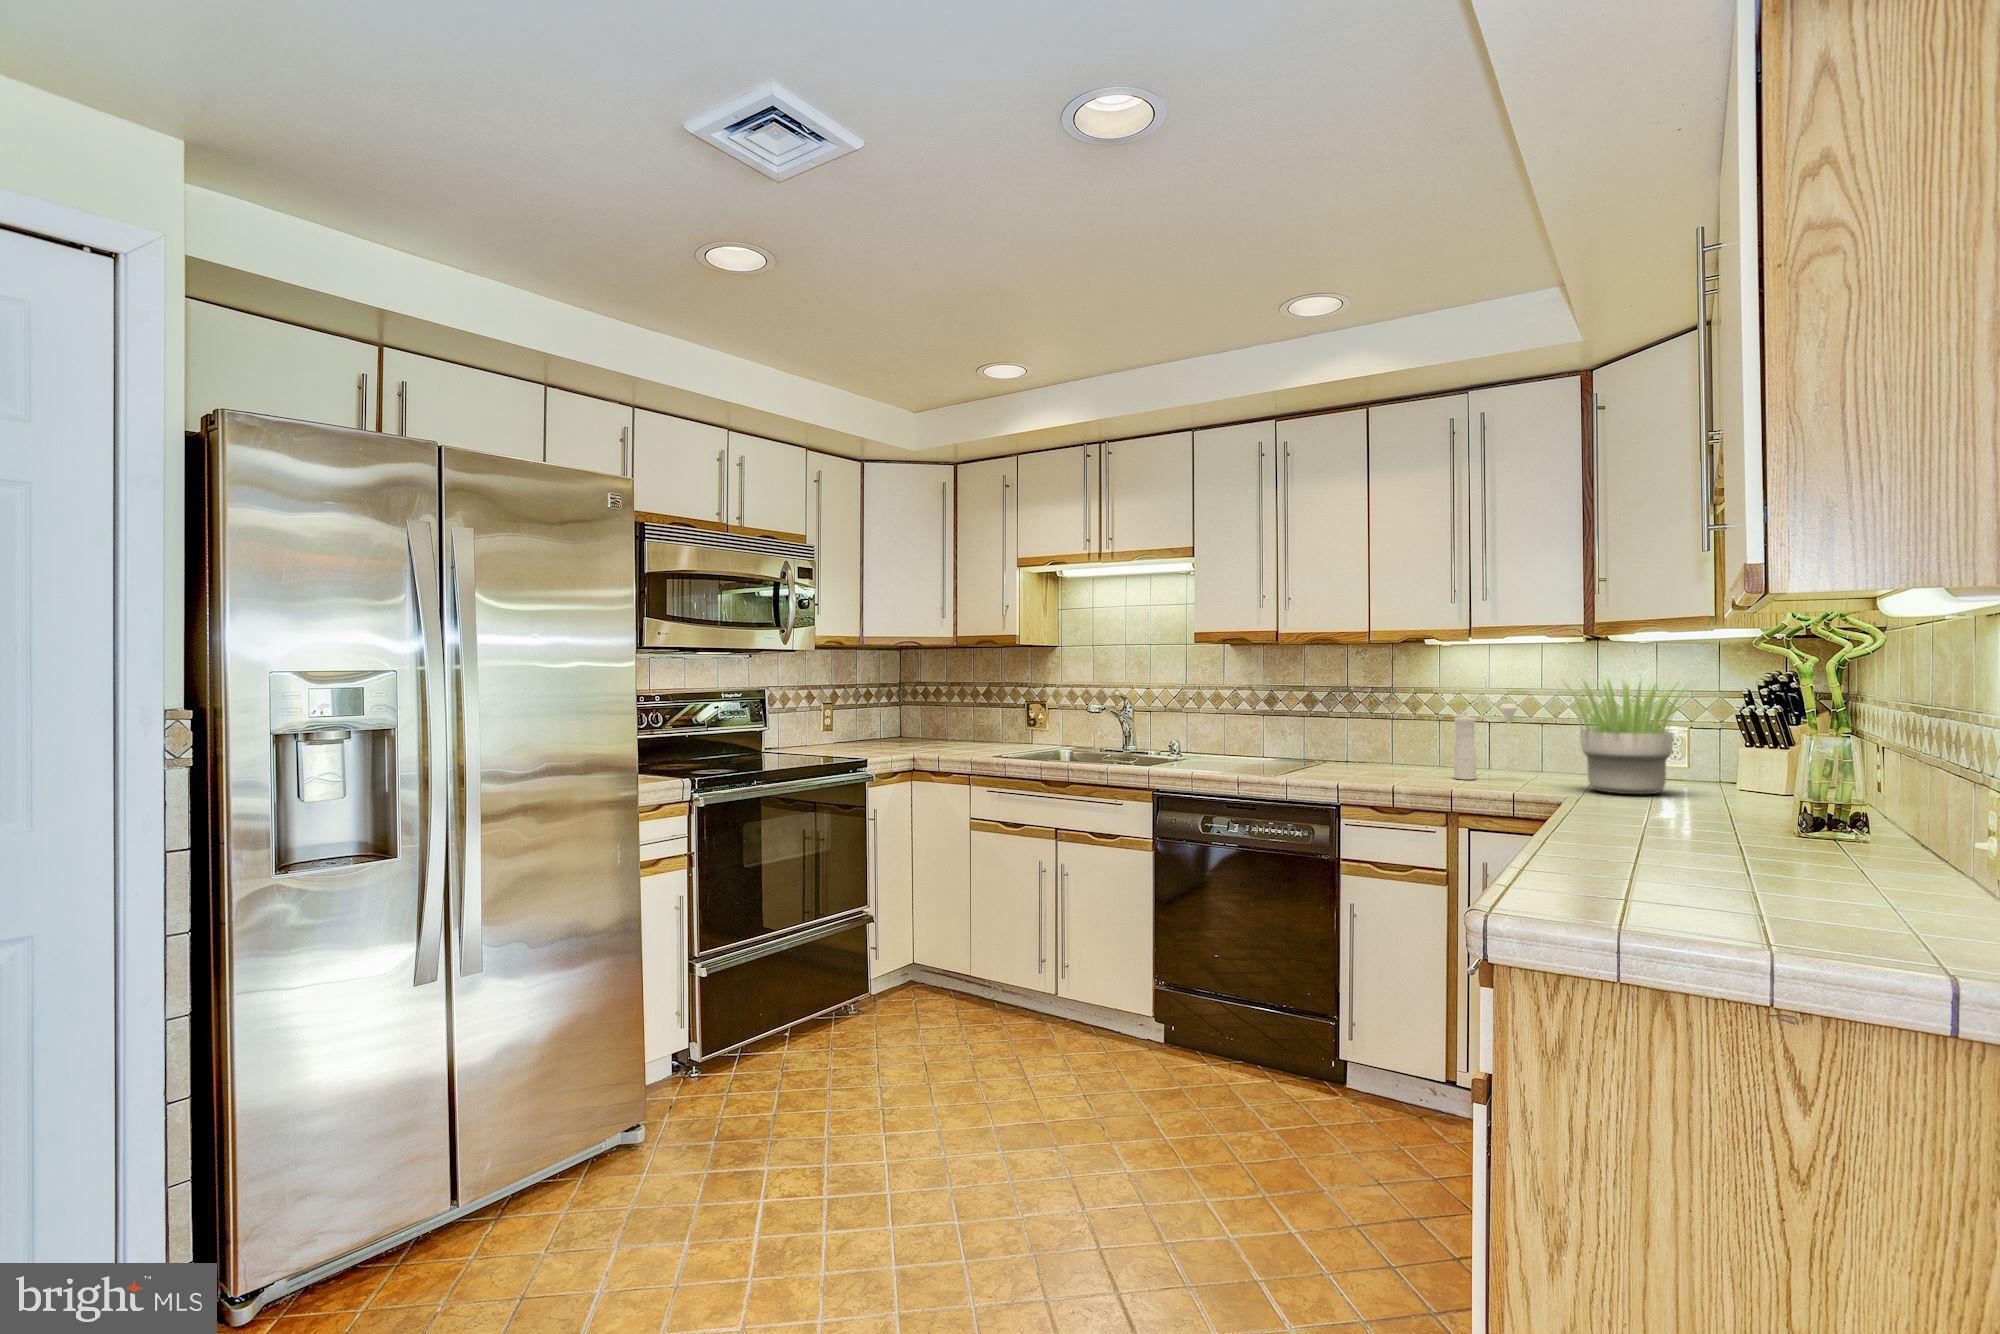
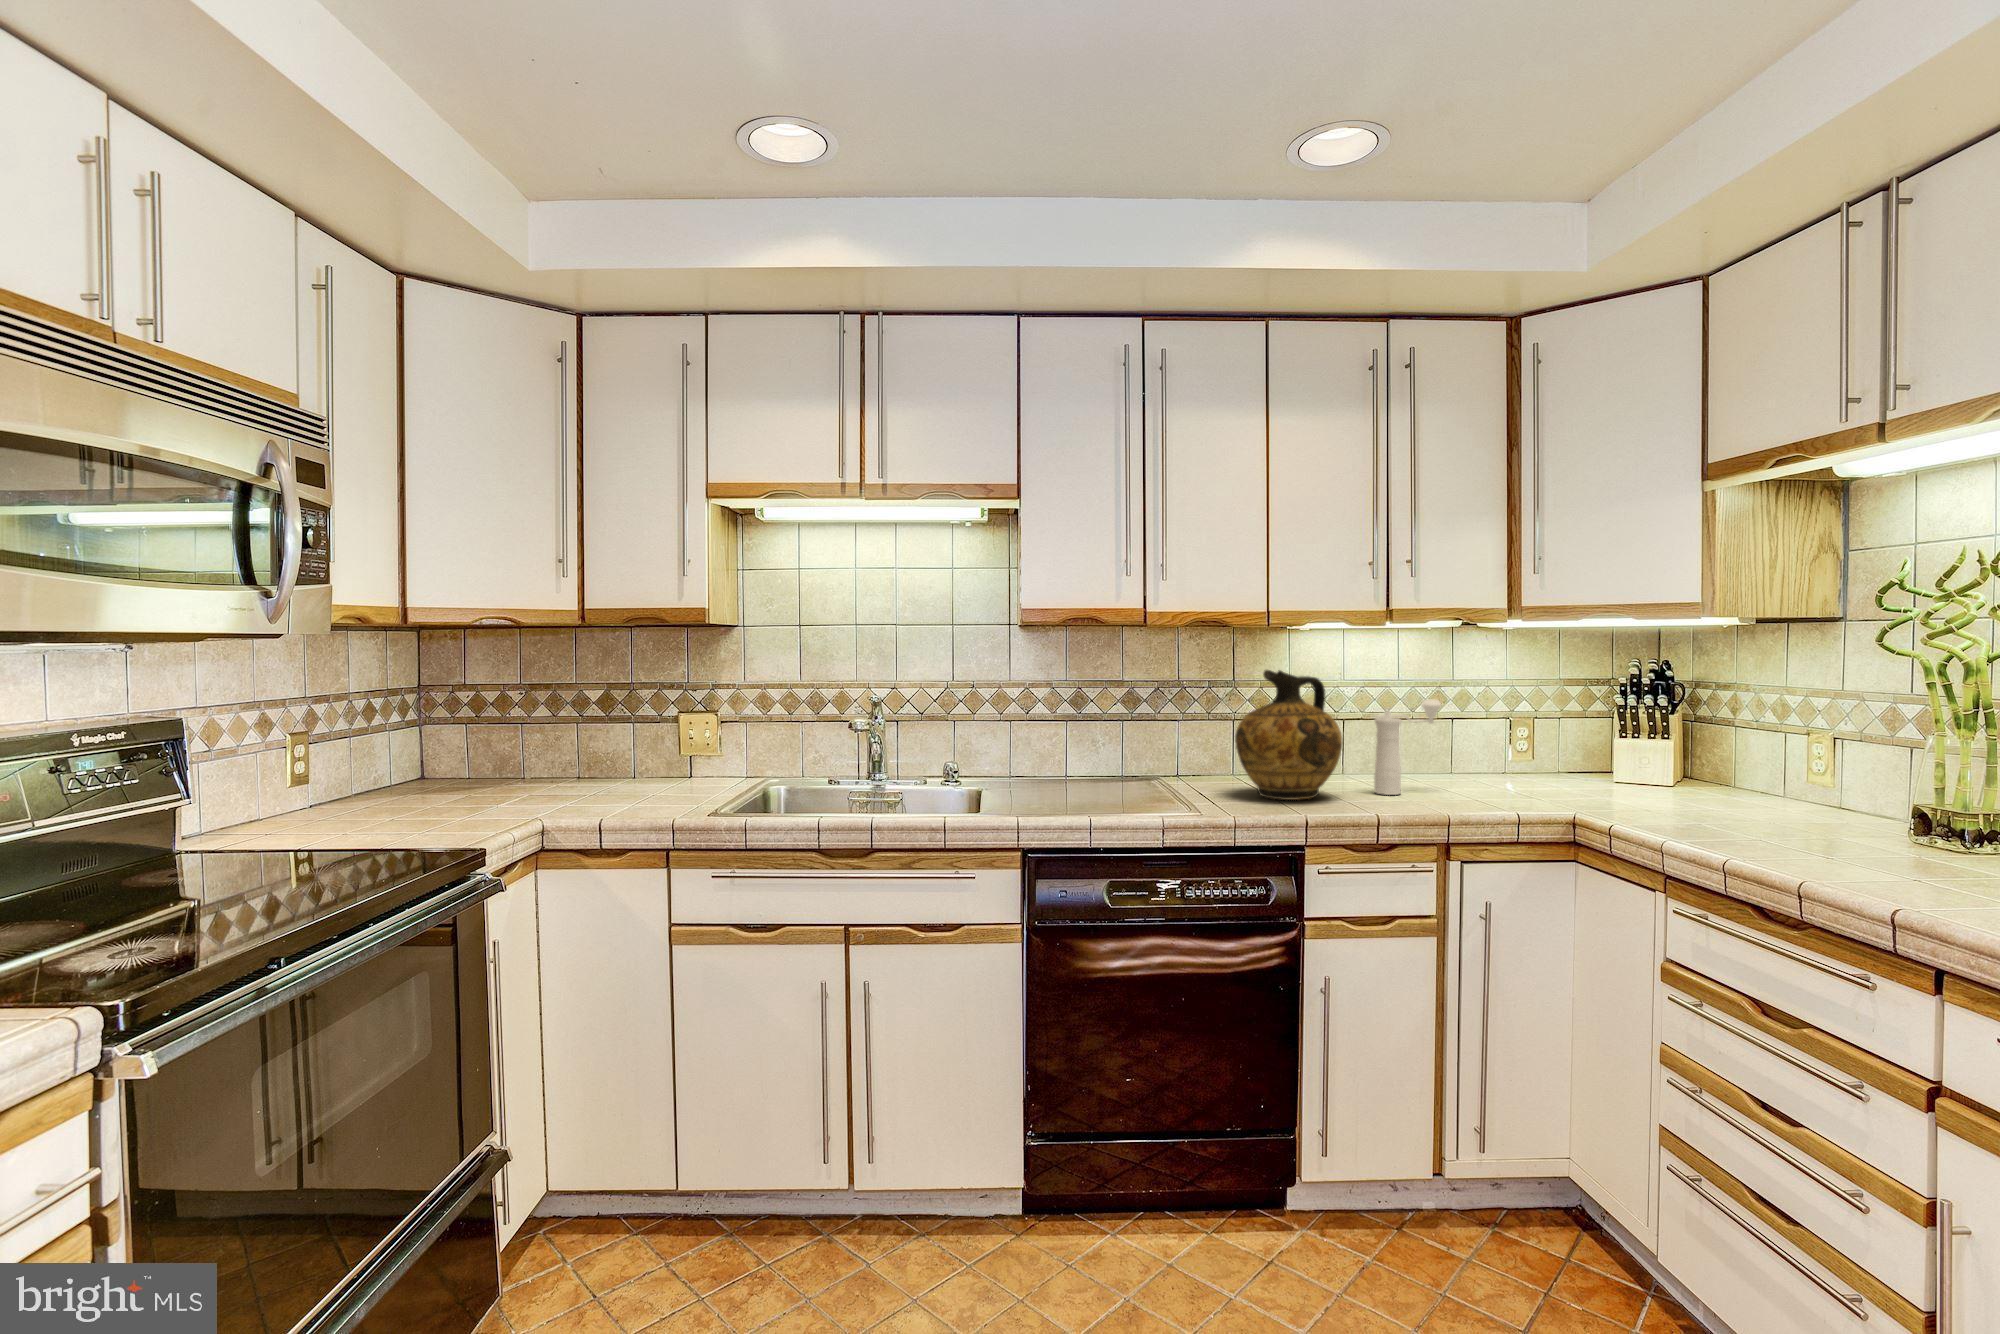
ceramic jug: none [1335,677,1419,776] -> present [1235,670,1342,800]
potted plant: present [1564,680,1686,794] -> none [1504,665,1686,803]

